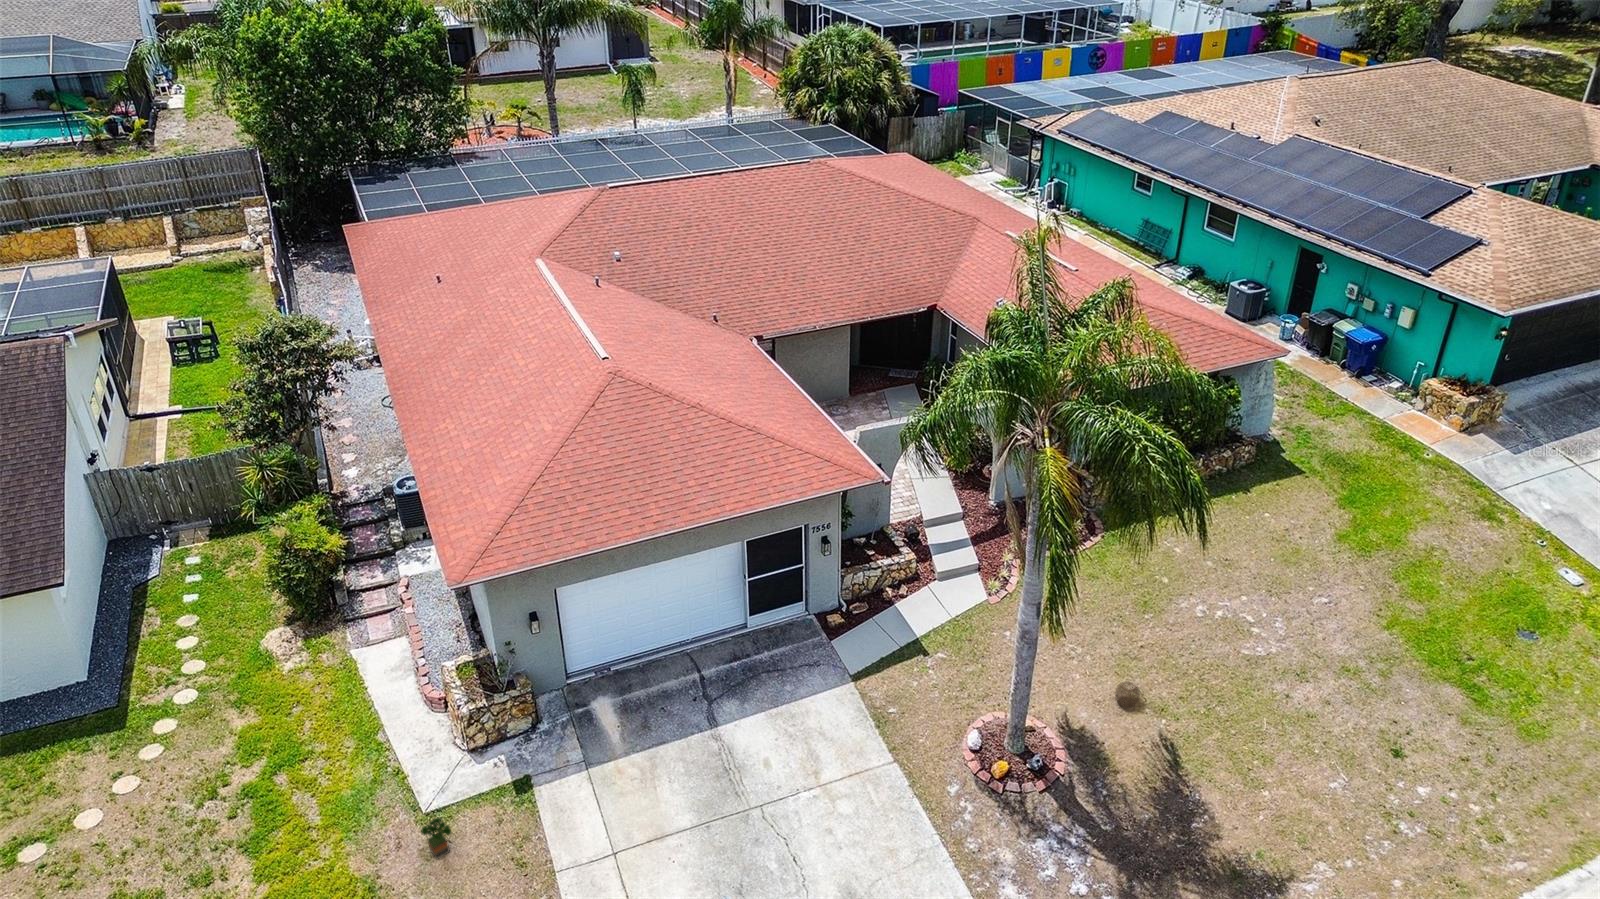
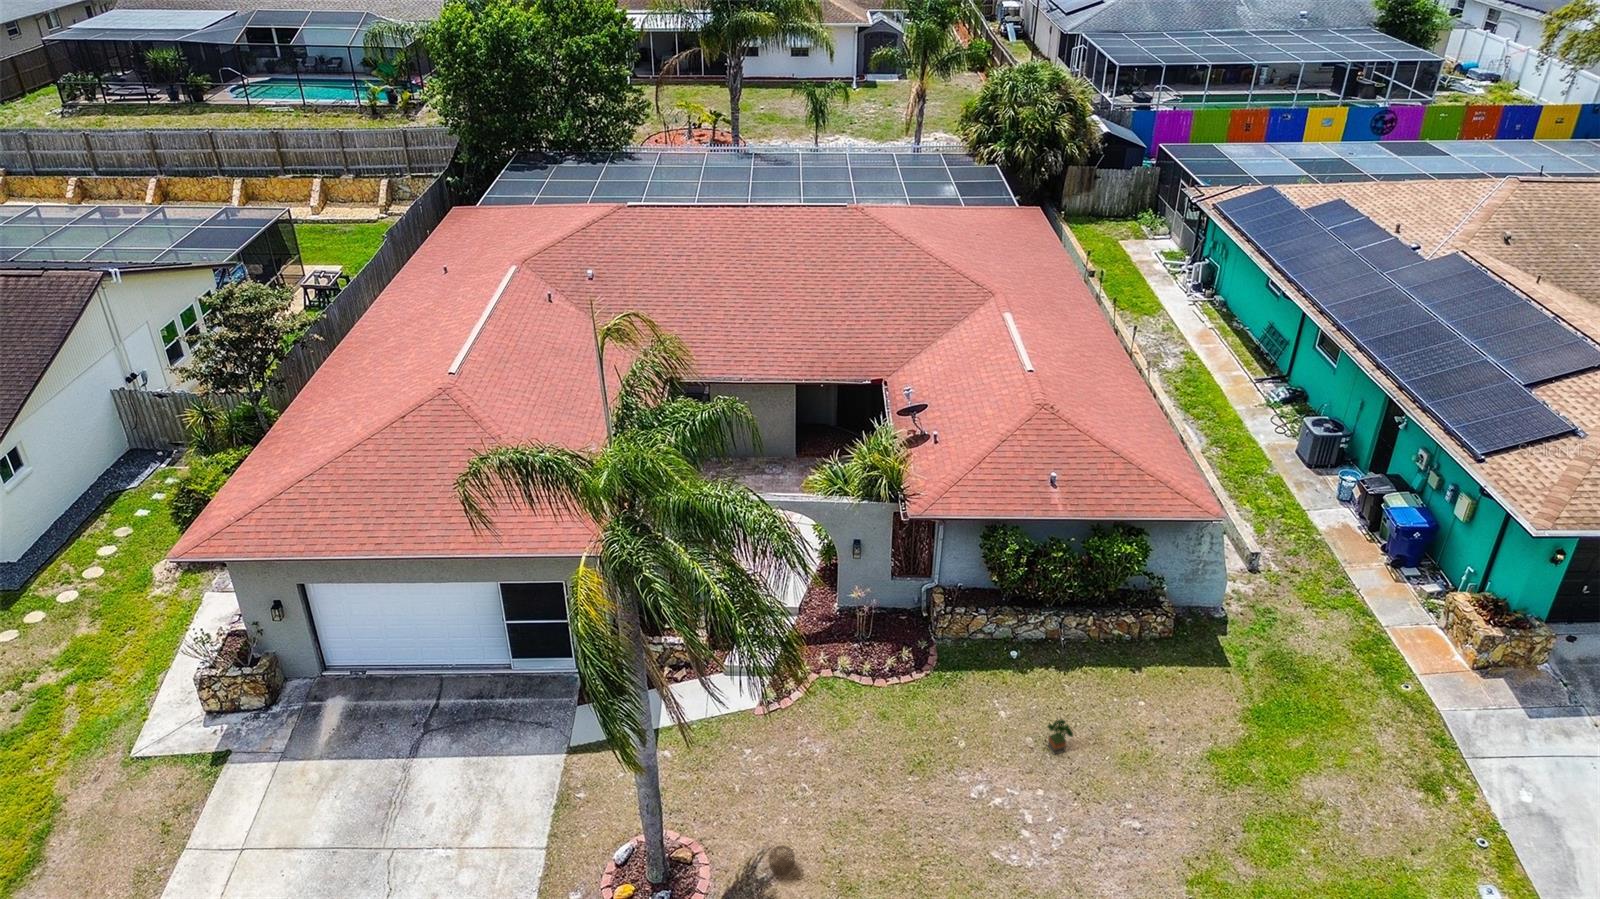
potted tree: present [421,817,451,859] -> present [1048,720,1073,754]

